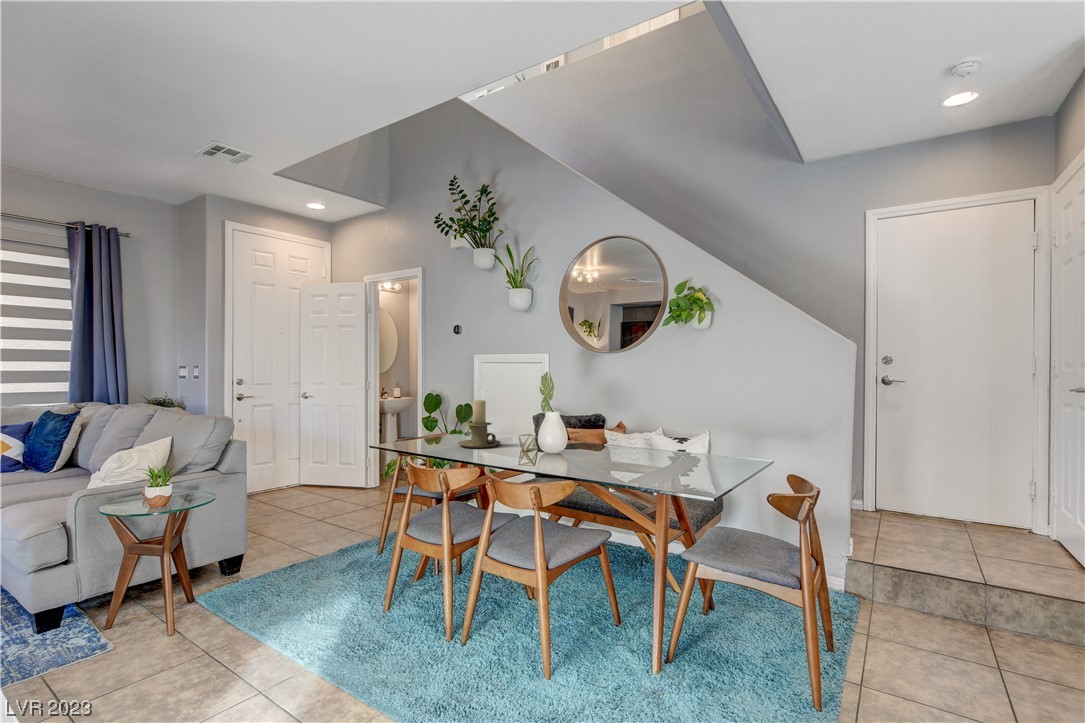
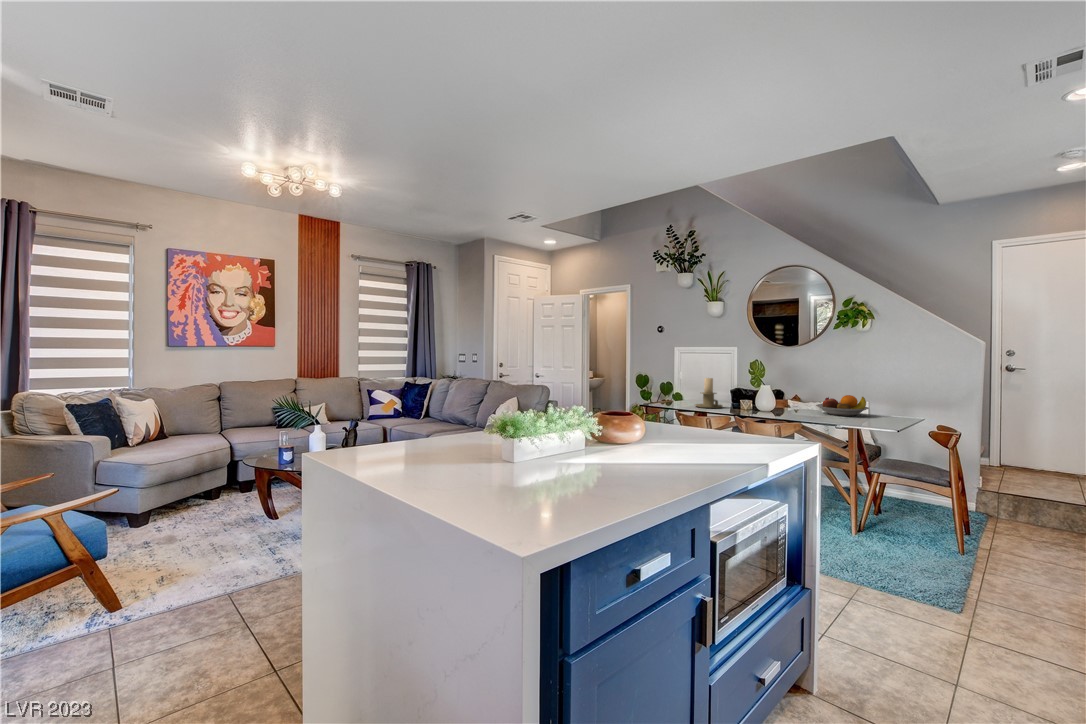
fruit bowl: none [624,425,696,458] -> present [816,395,869,416]

